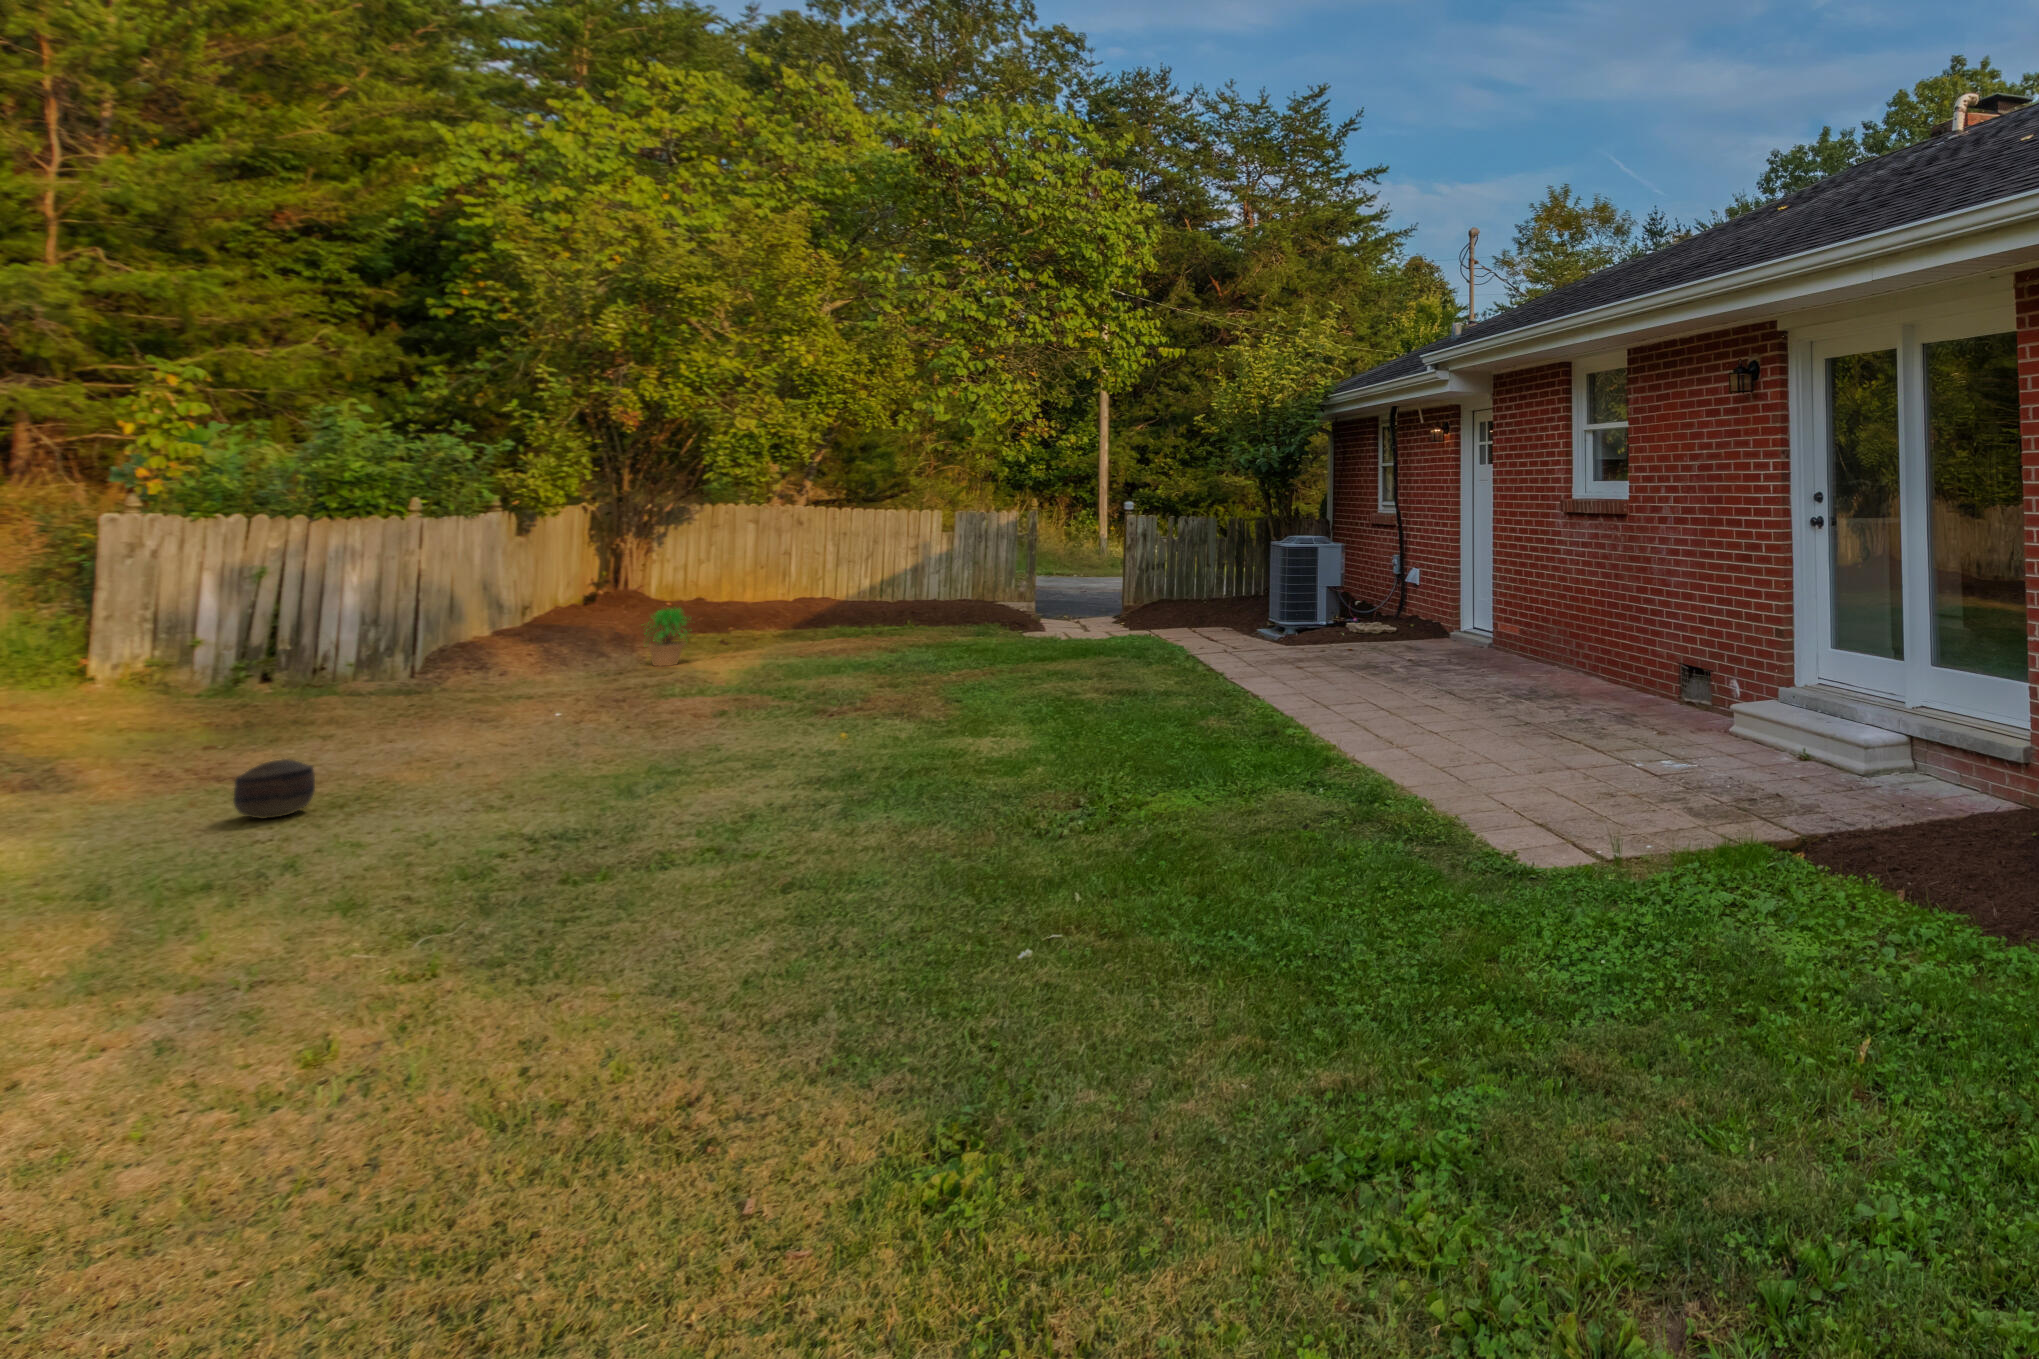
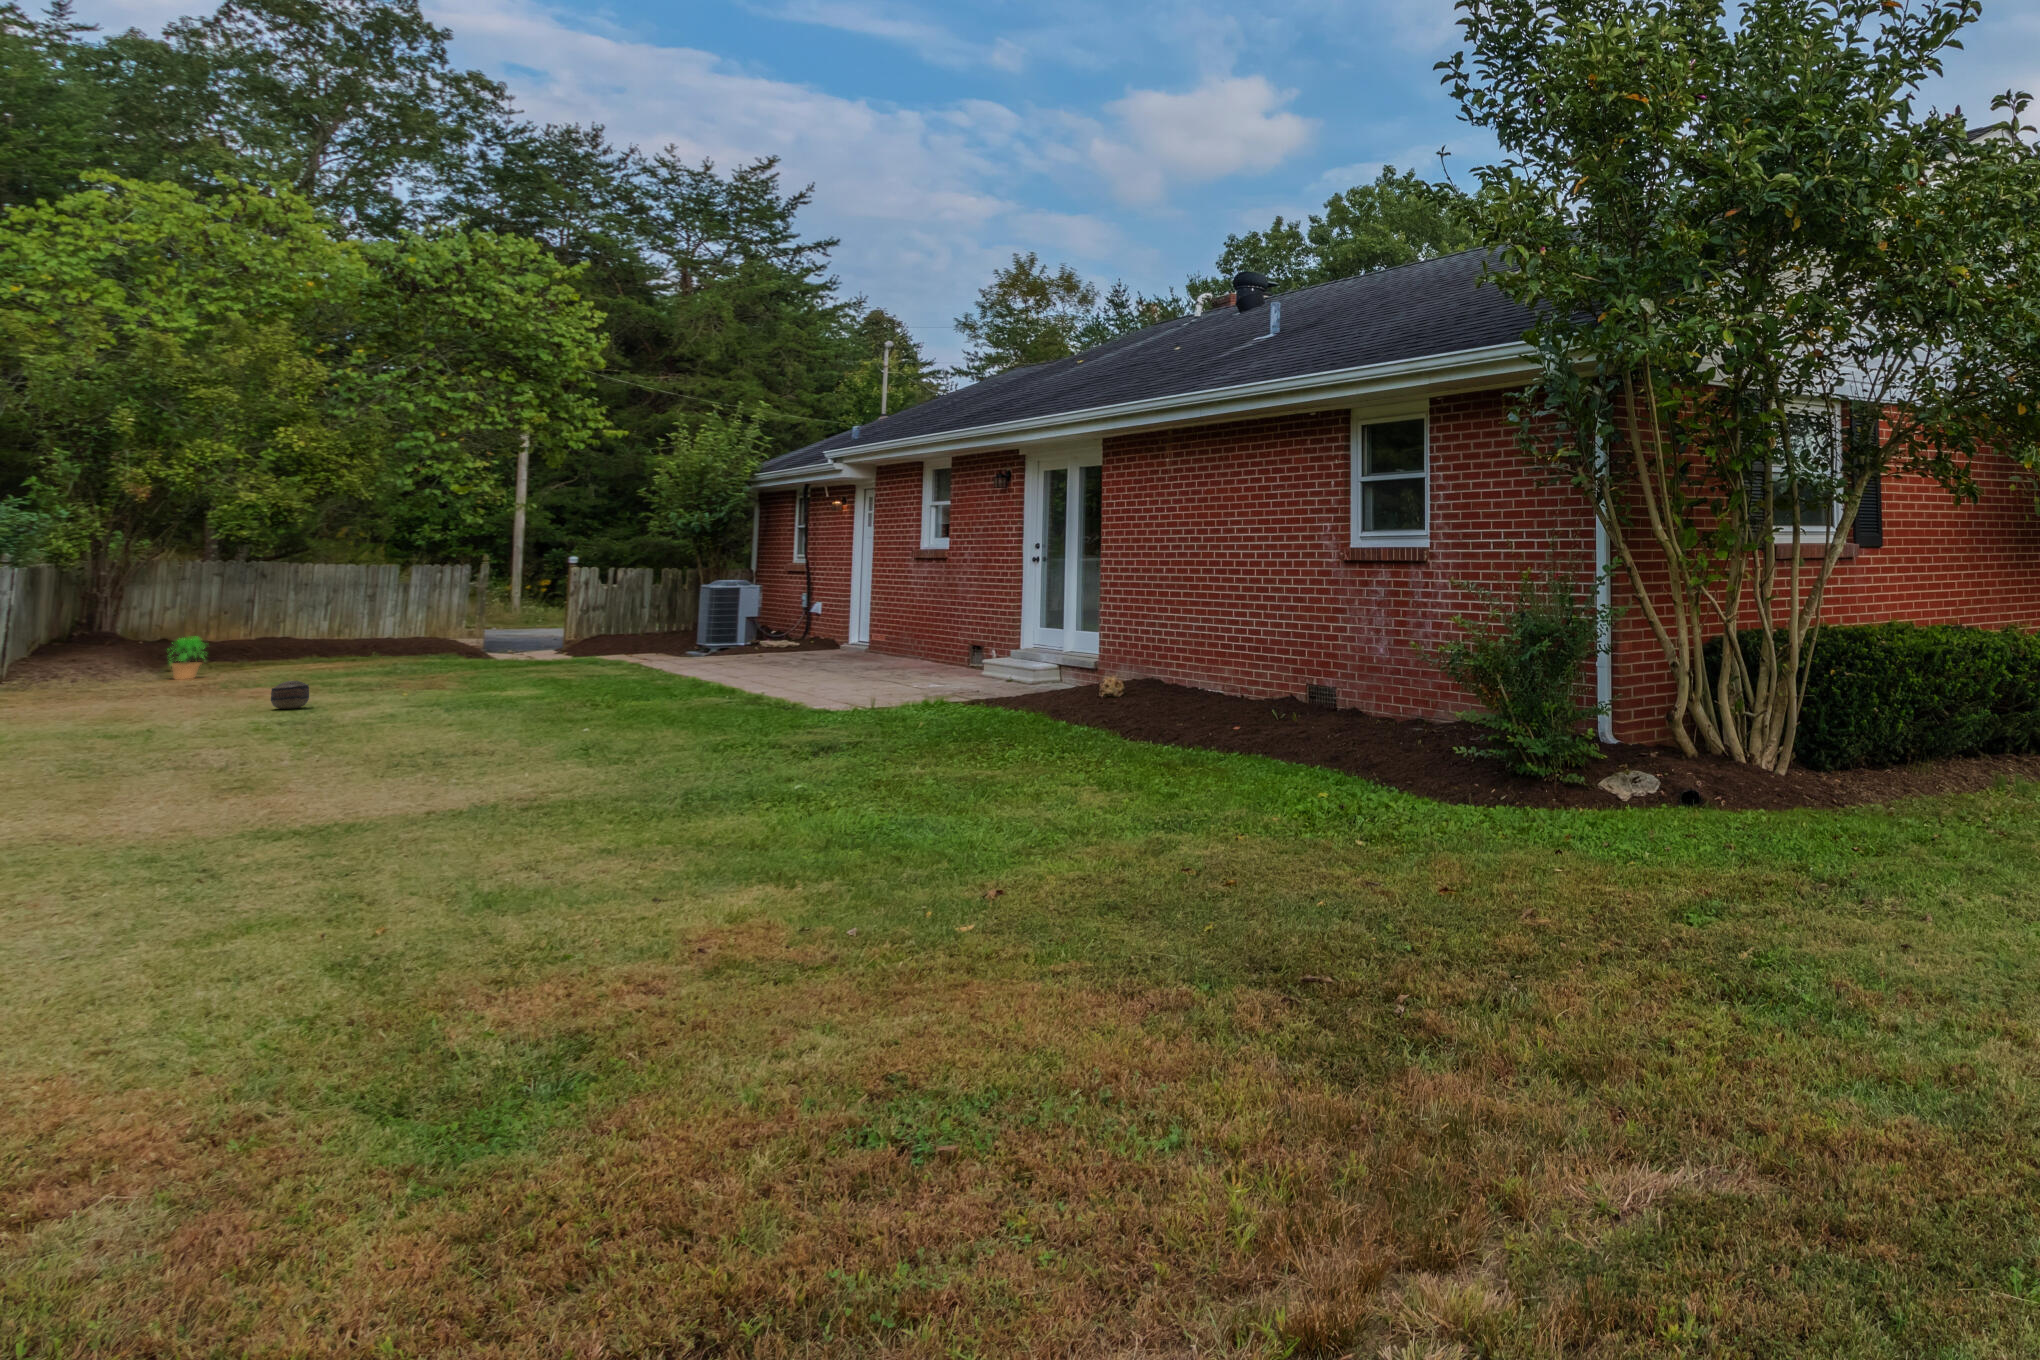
basket: present [233,759,315,819] -> present [271,681,309,709]

